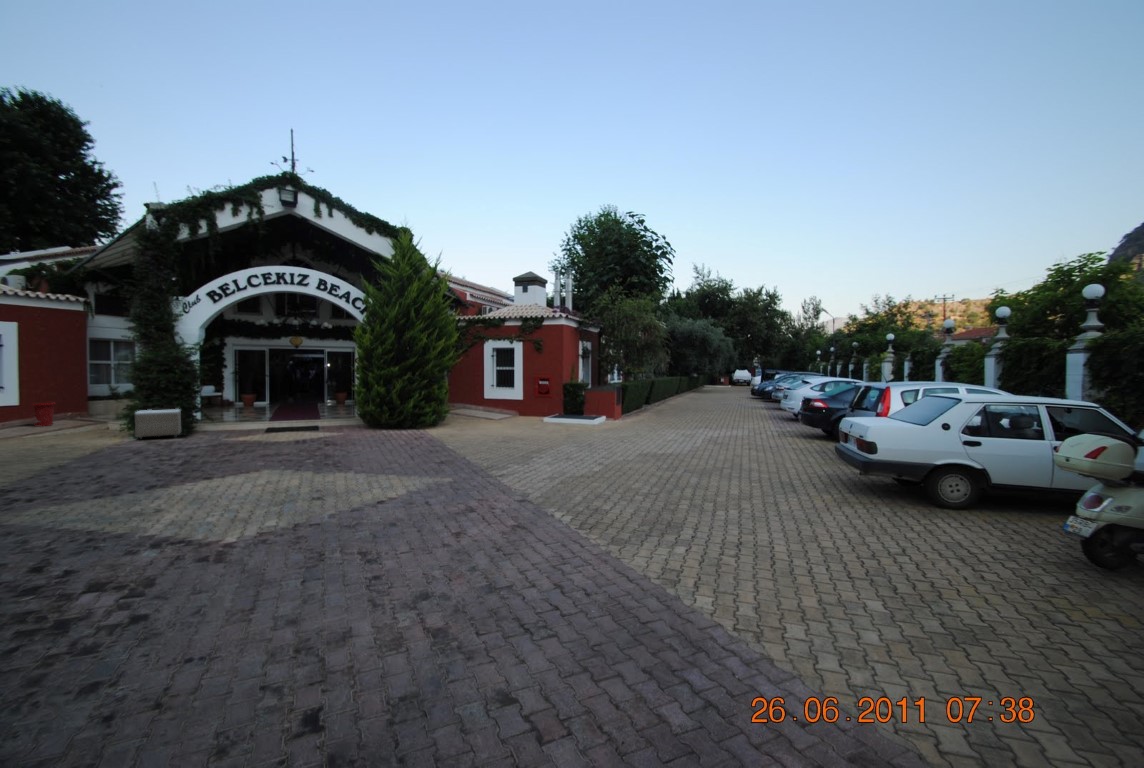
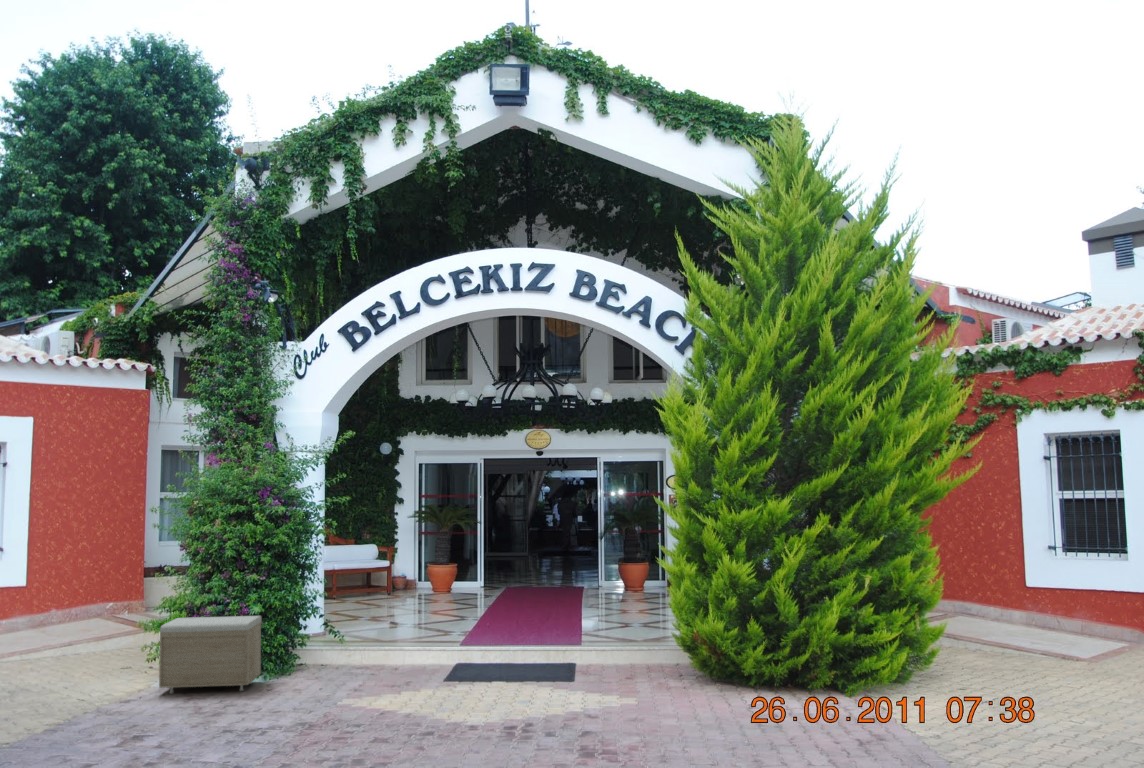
waste bin: present [33,402,55,427] -> none [46,580,92,634]

